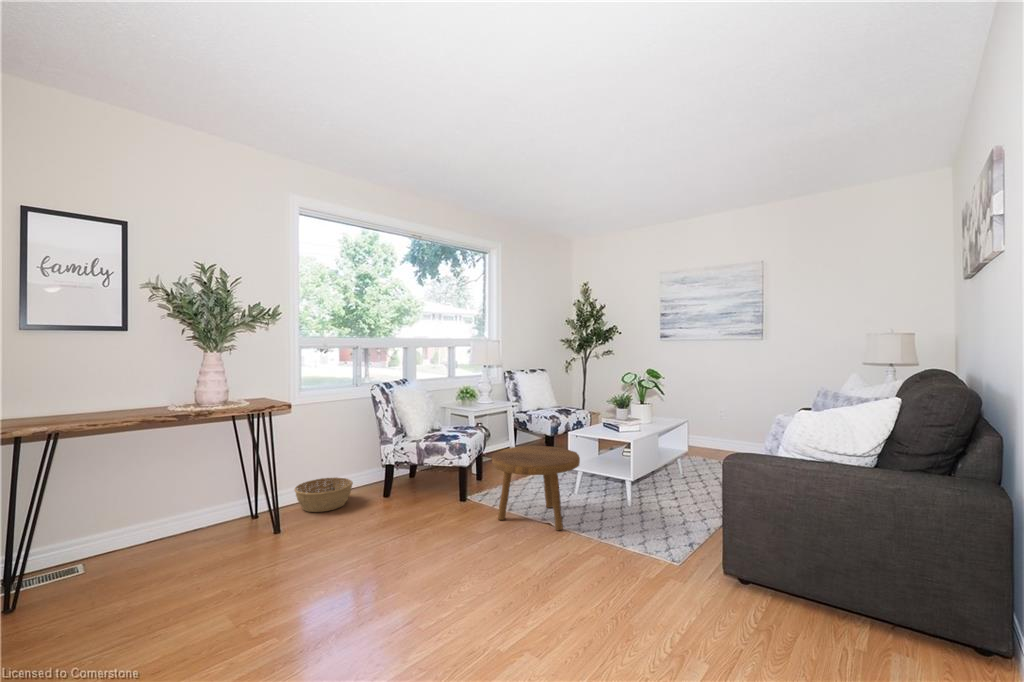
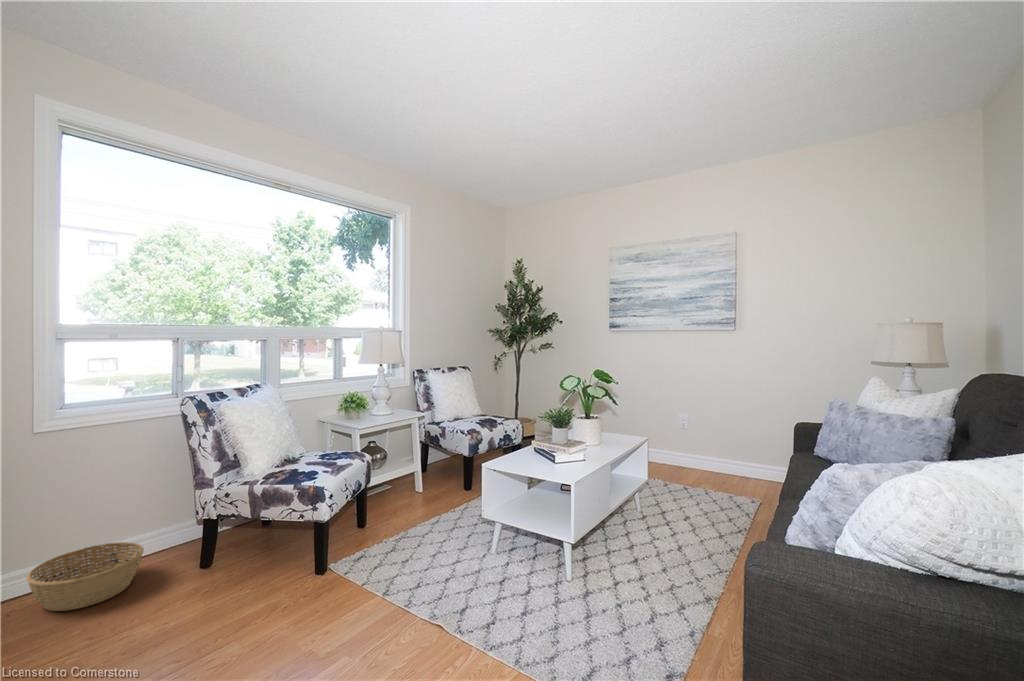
footstool: present [492,446,580,530] -> none [354,486,493,633]

